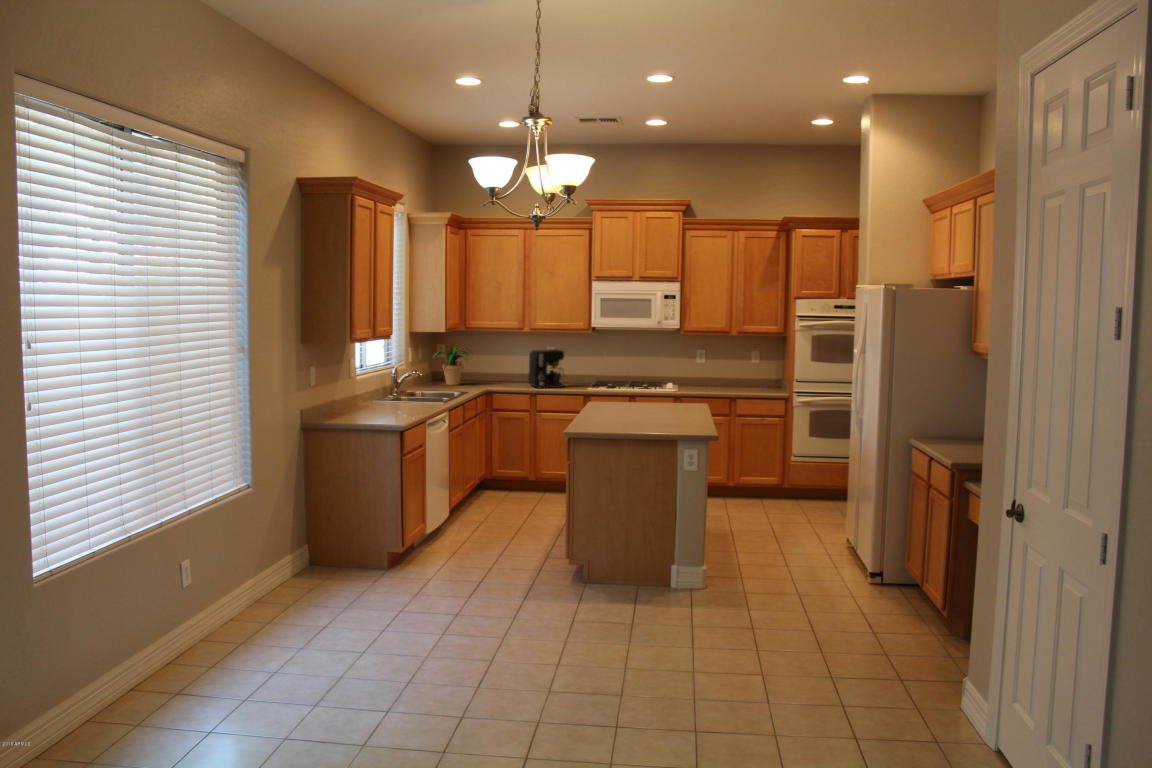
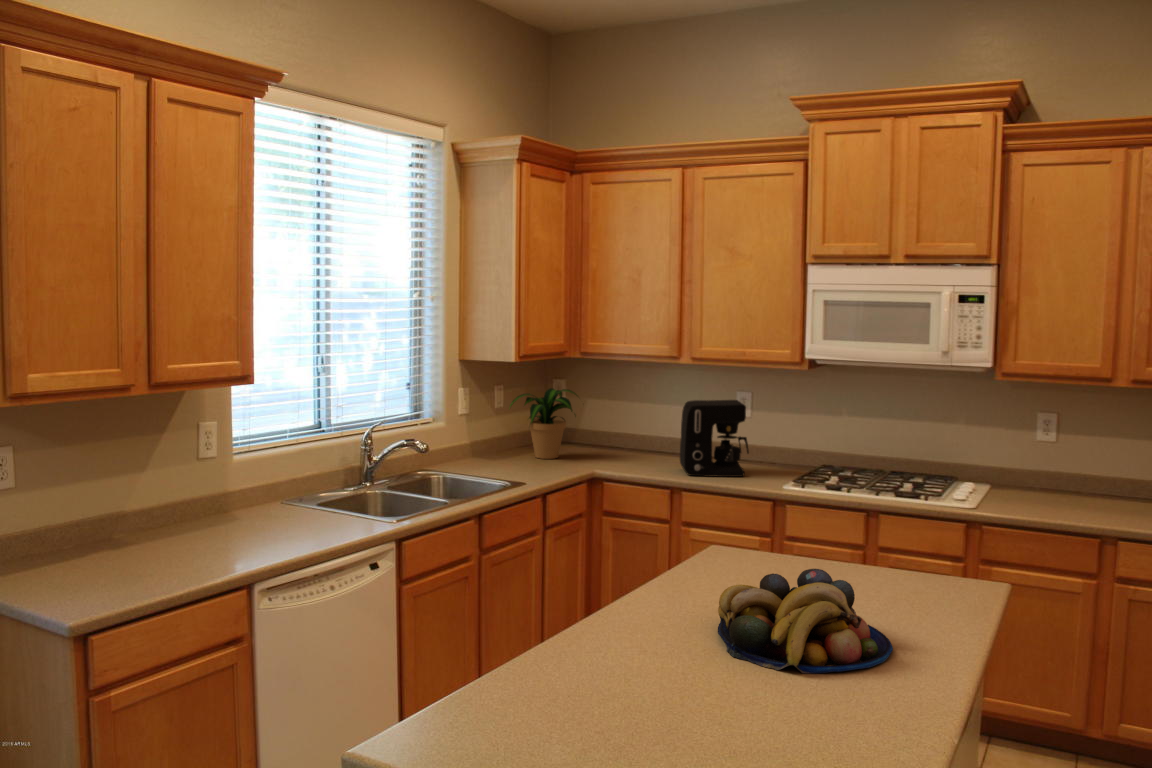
fruit bowl: none [609,397,669,425] -> present [718,569,893,674]

